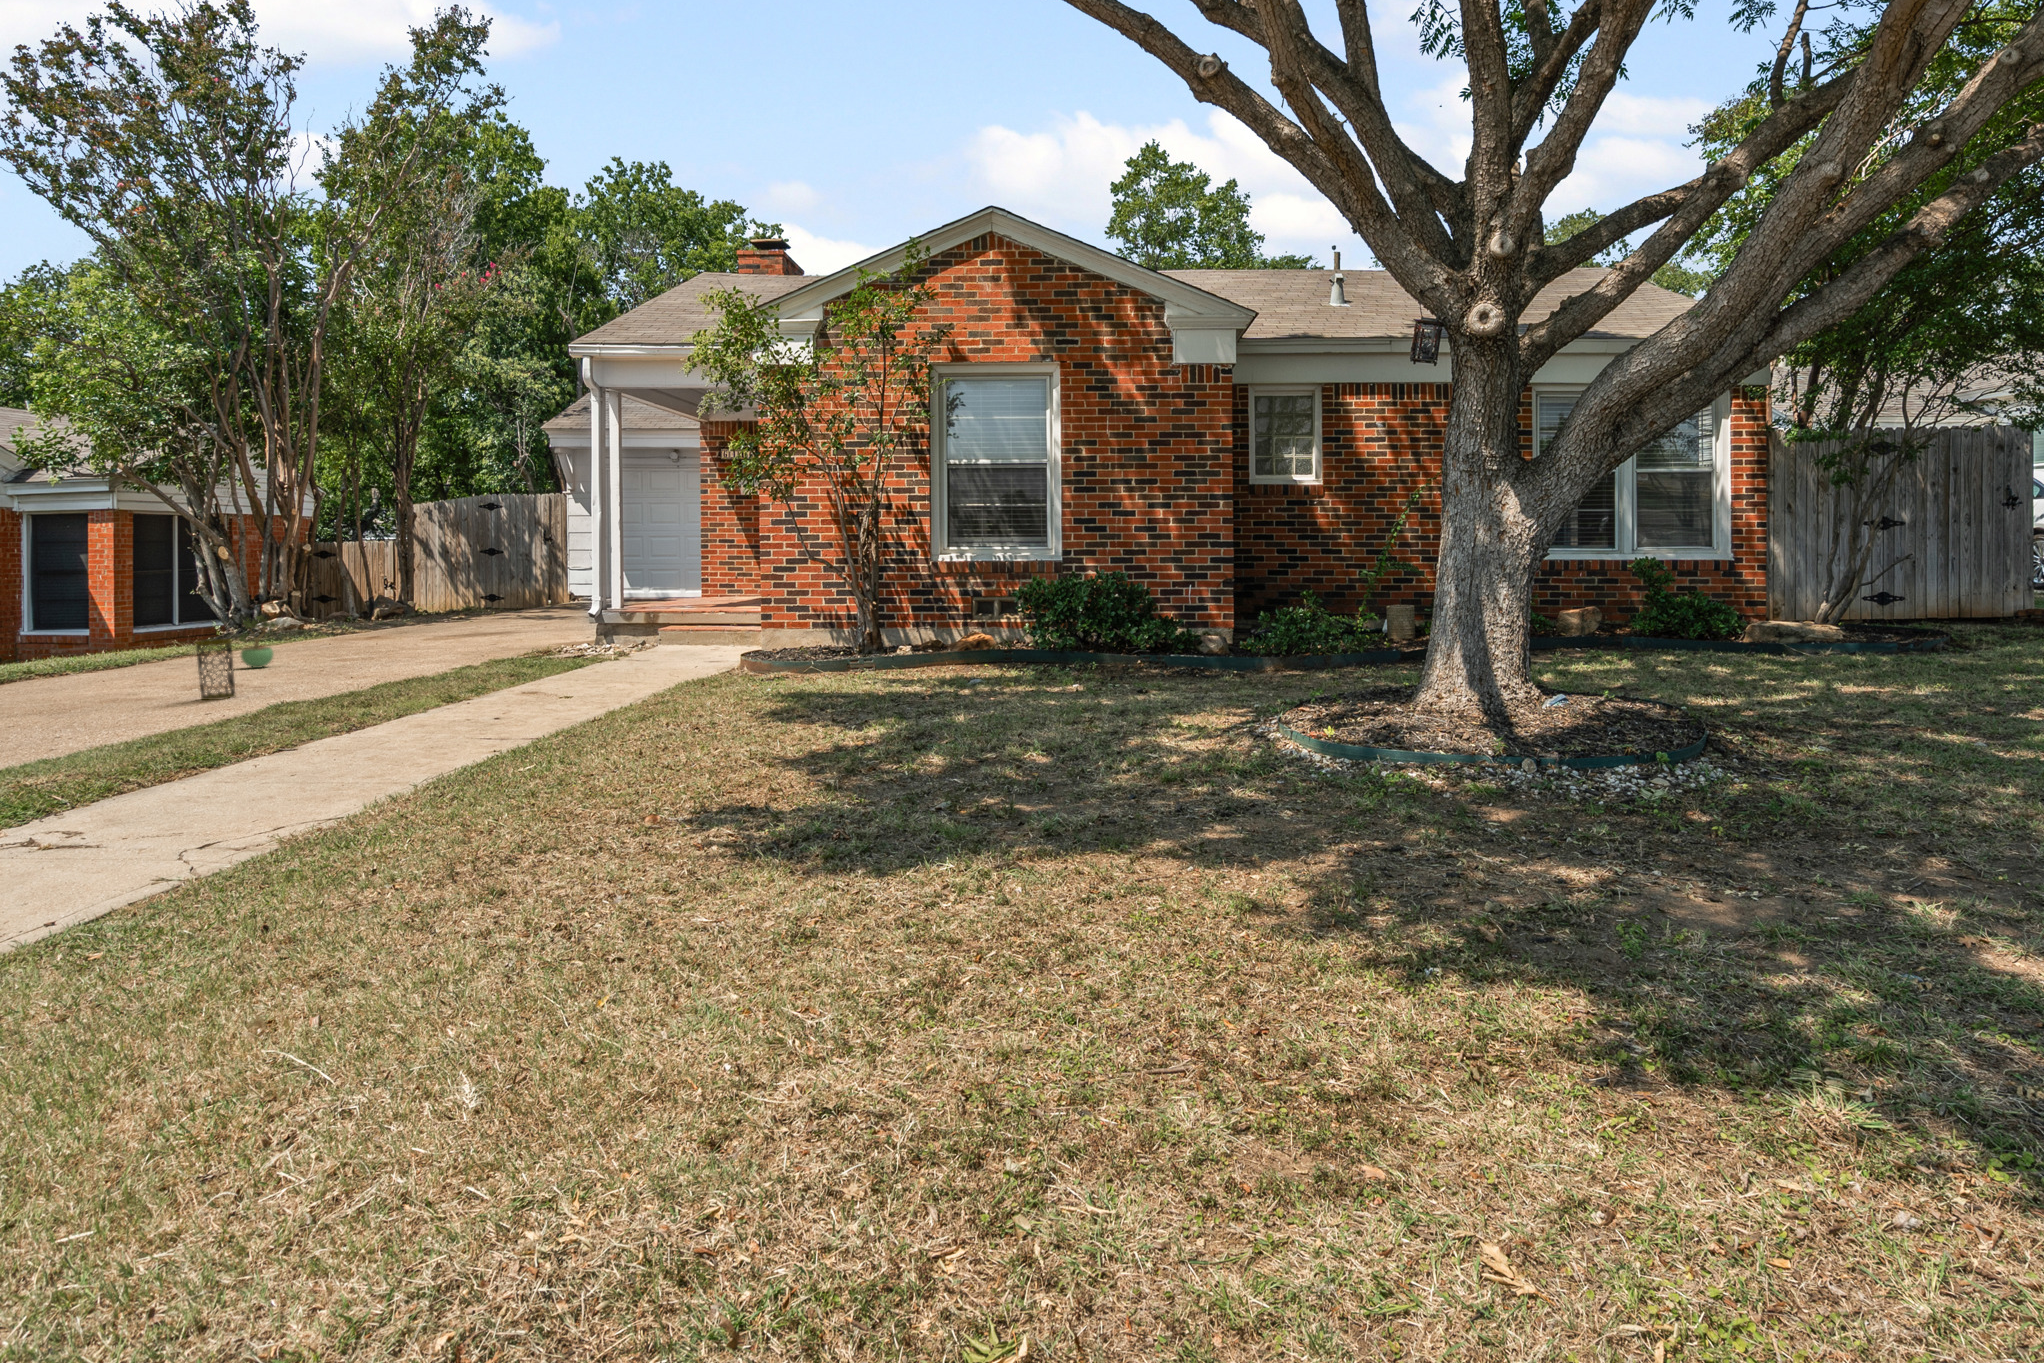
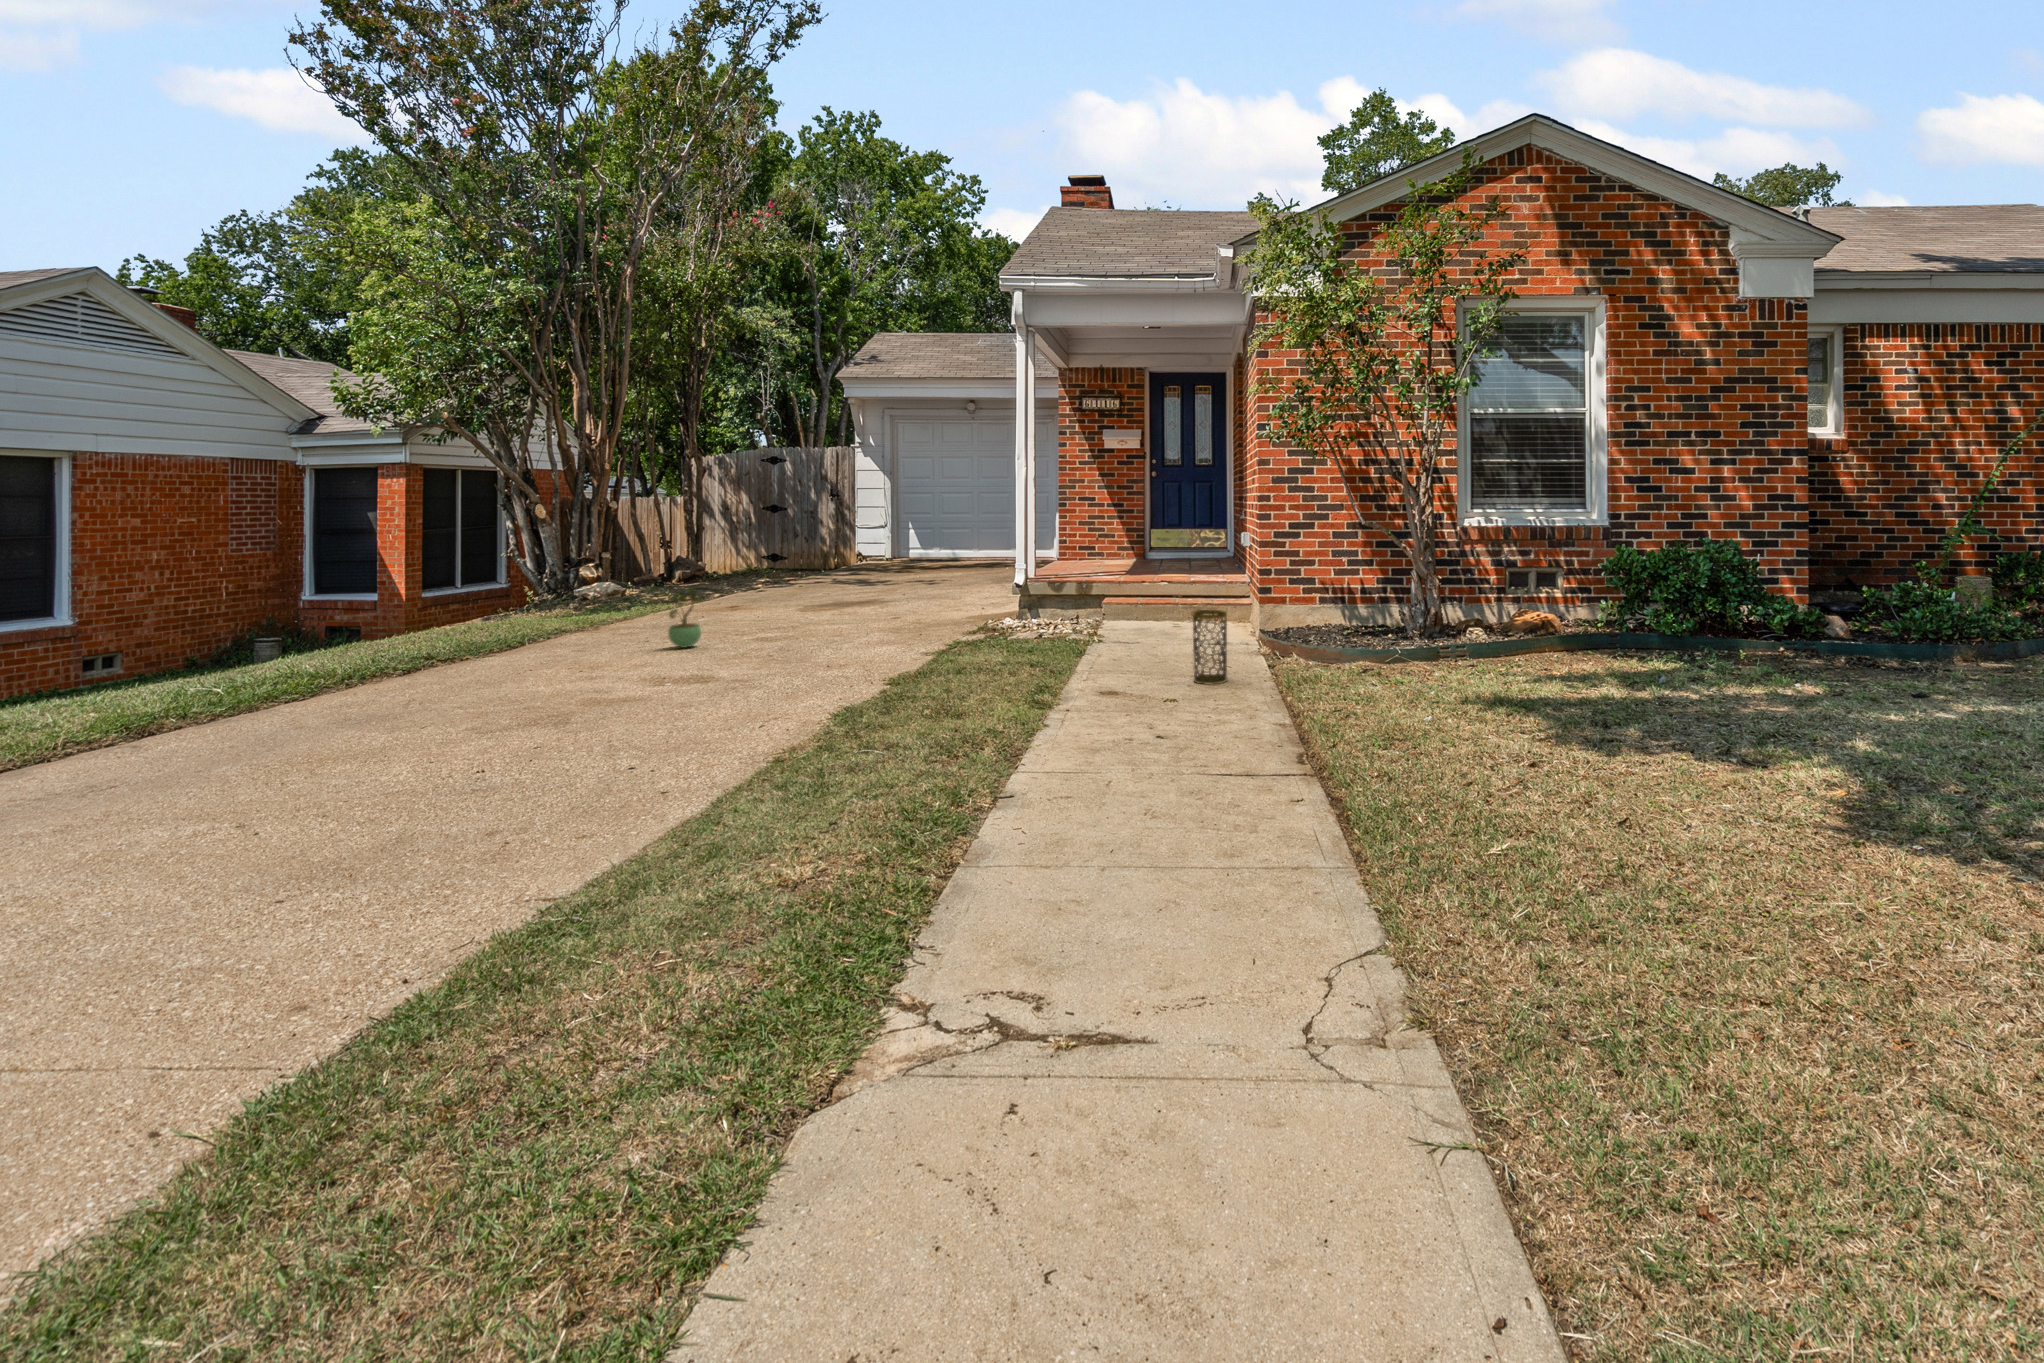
trash can: present [196,639,235,700] -> present [1193,610,1227,684]

